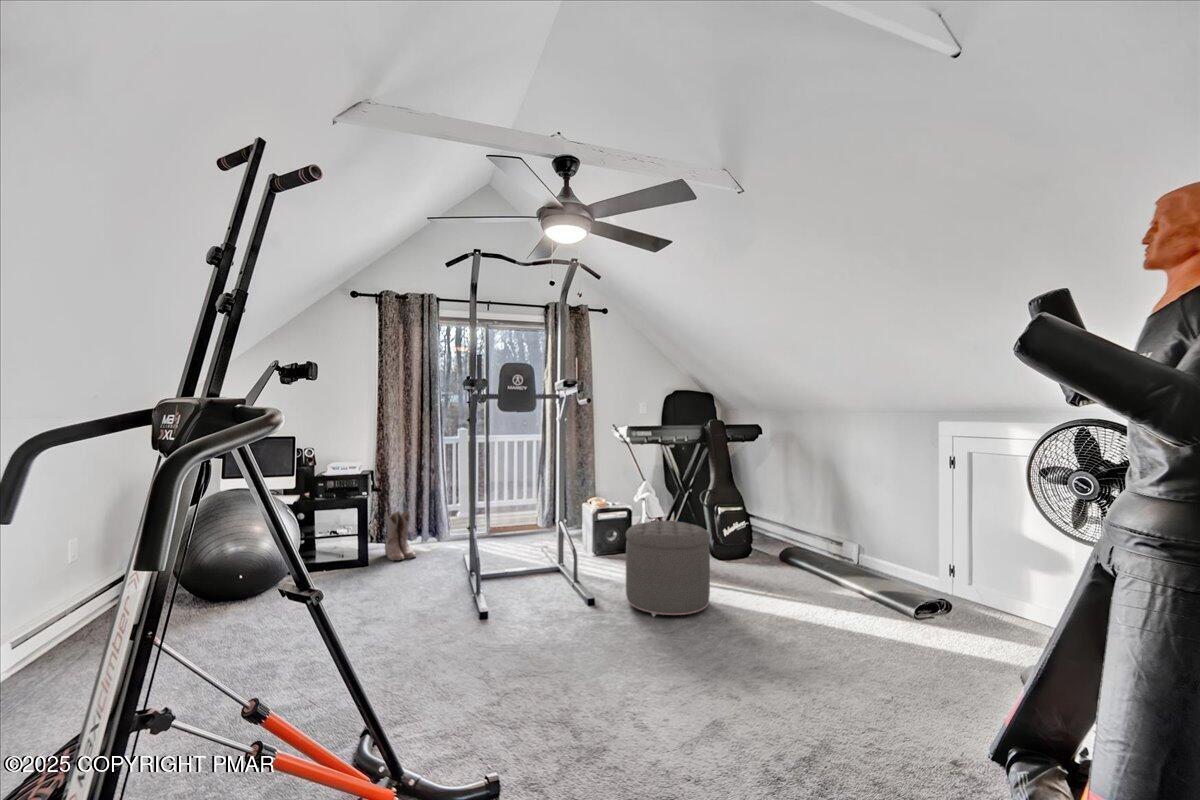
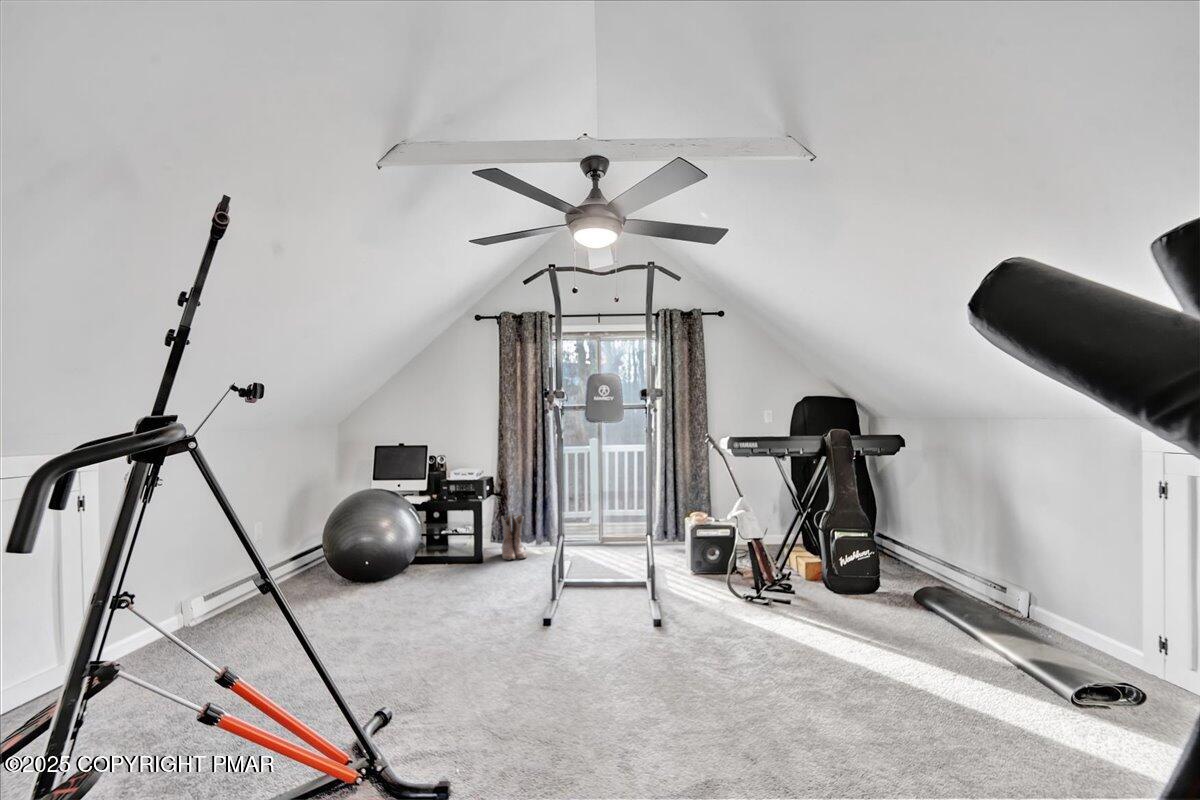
ottoman: present [626,521,710,617] -> none [691,542,788,651]

